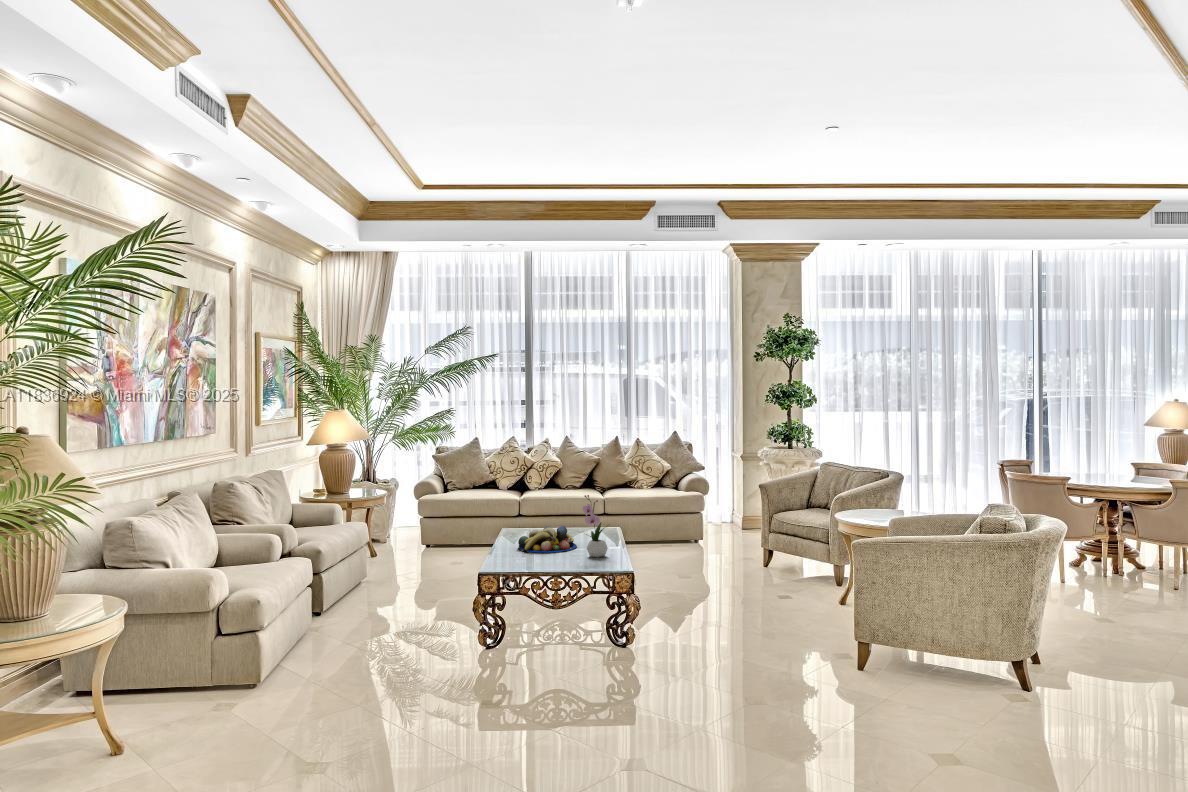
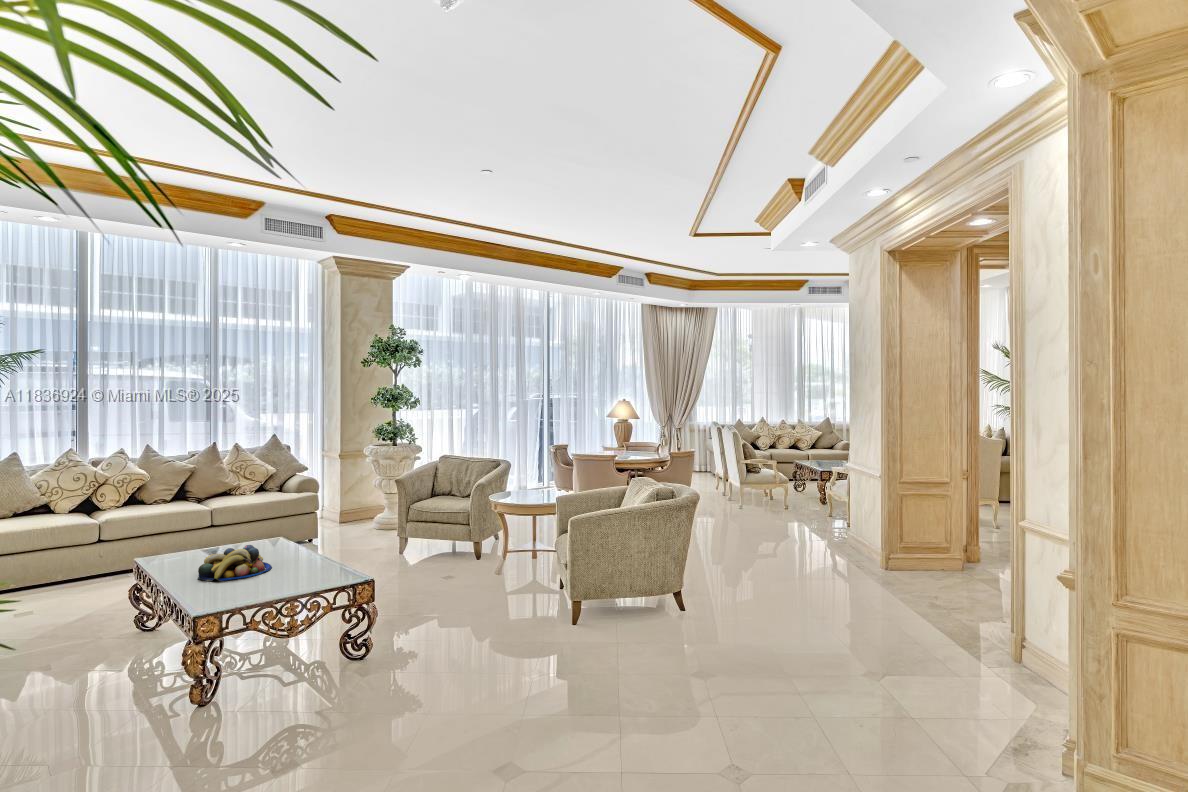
flower arrangement: present [582,495,608,557] -> none [298,508,327,572]

